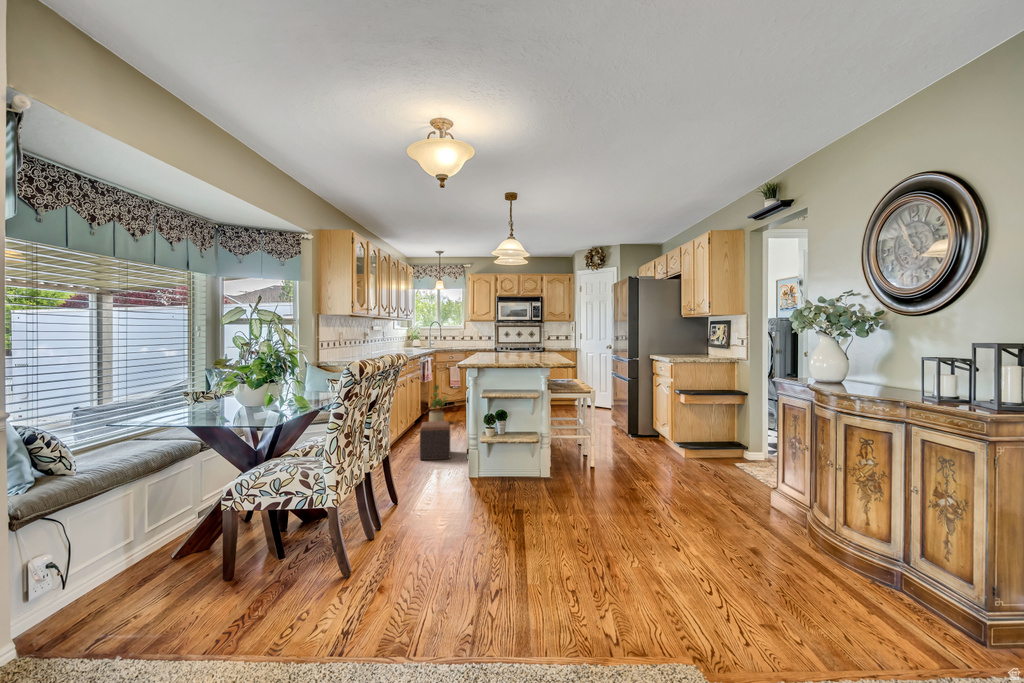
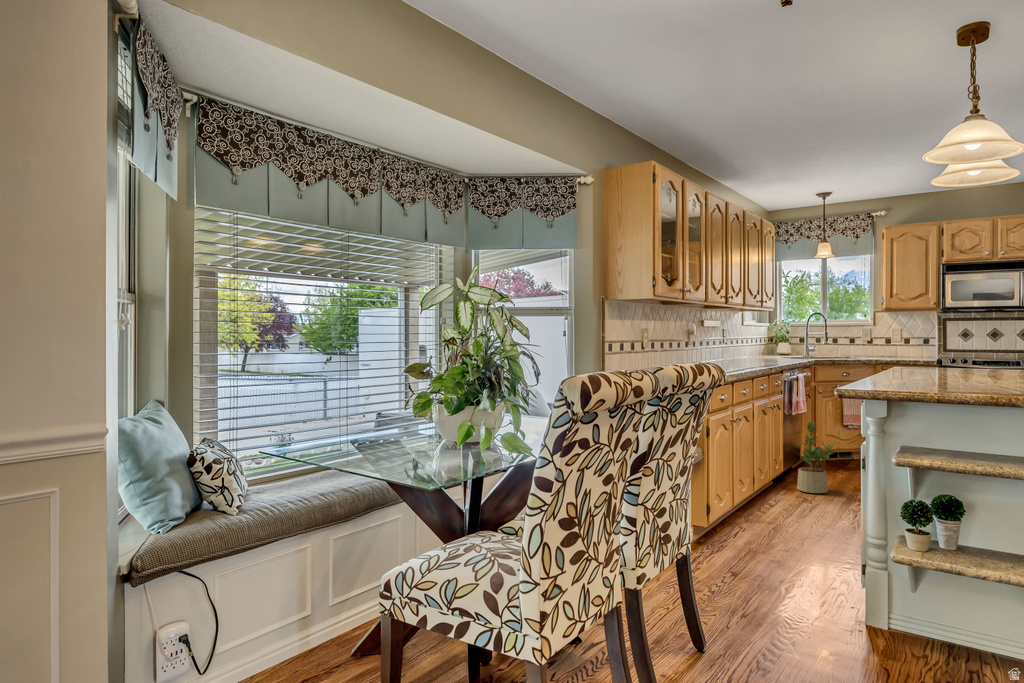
footstool: present [420,421,450,460] -> none [769,490,835,573]

